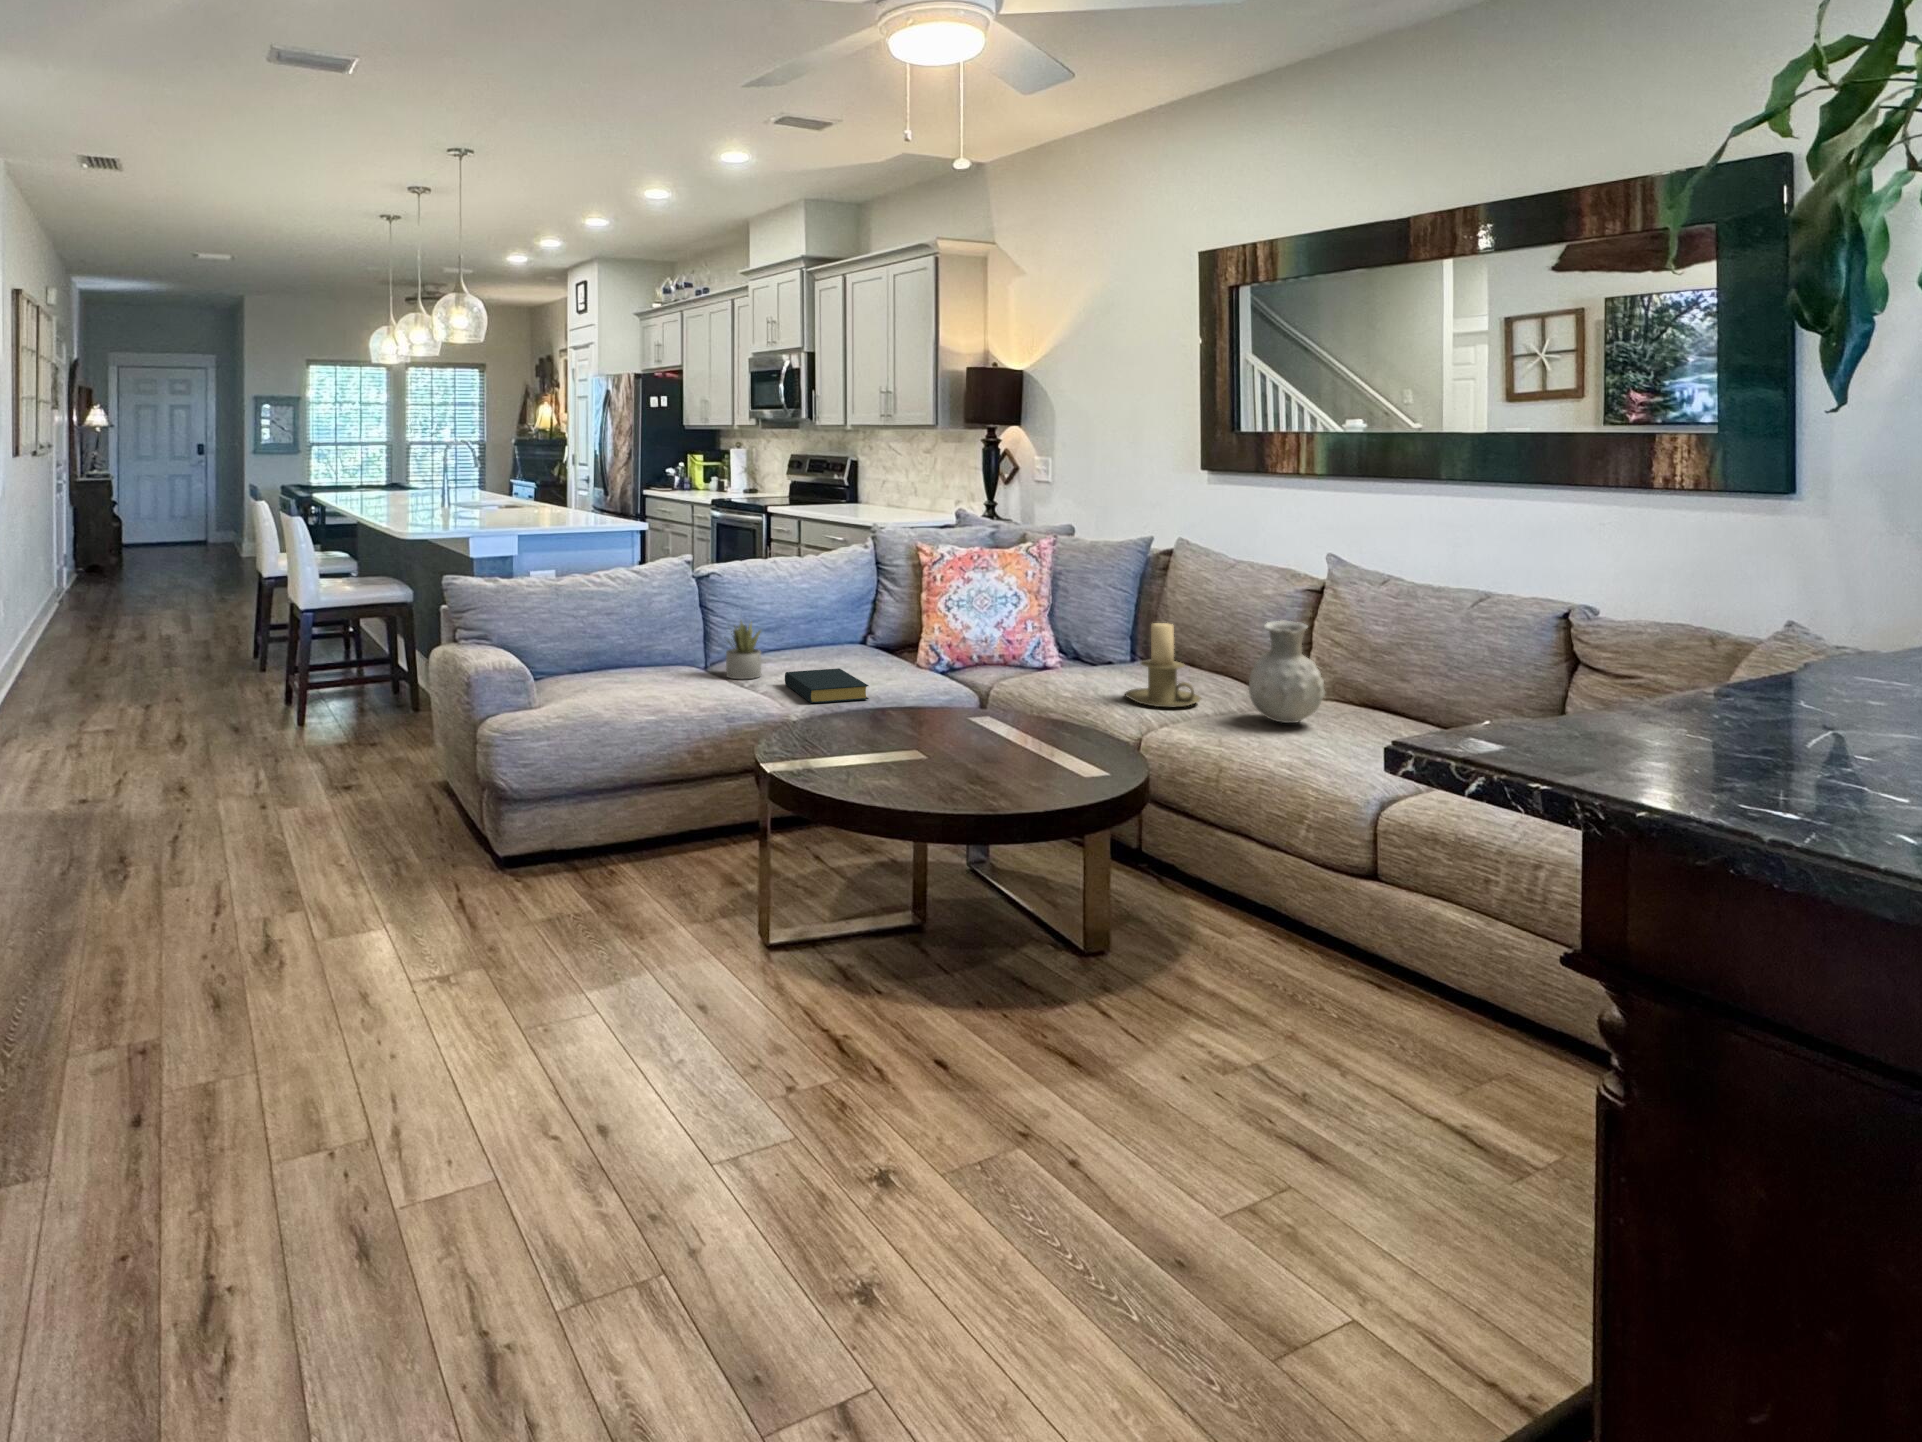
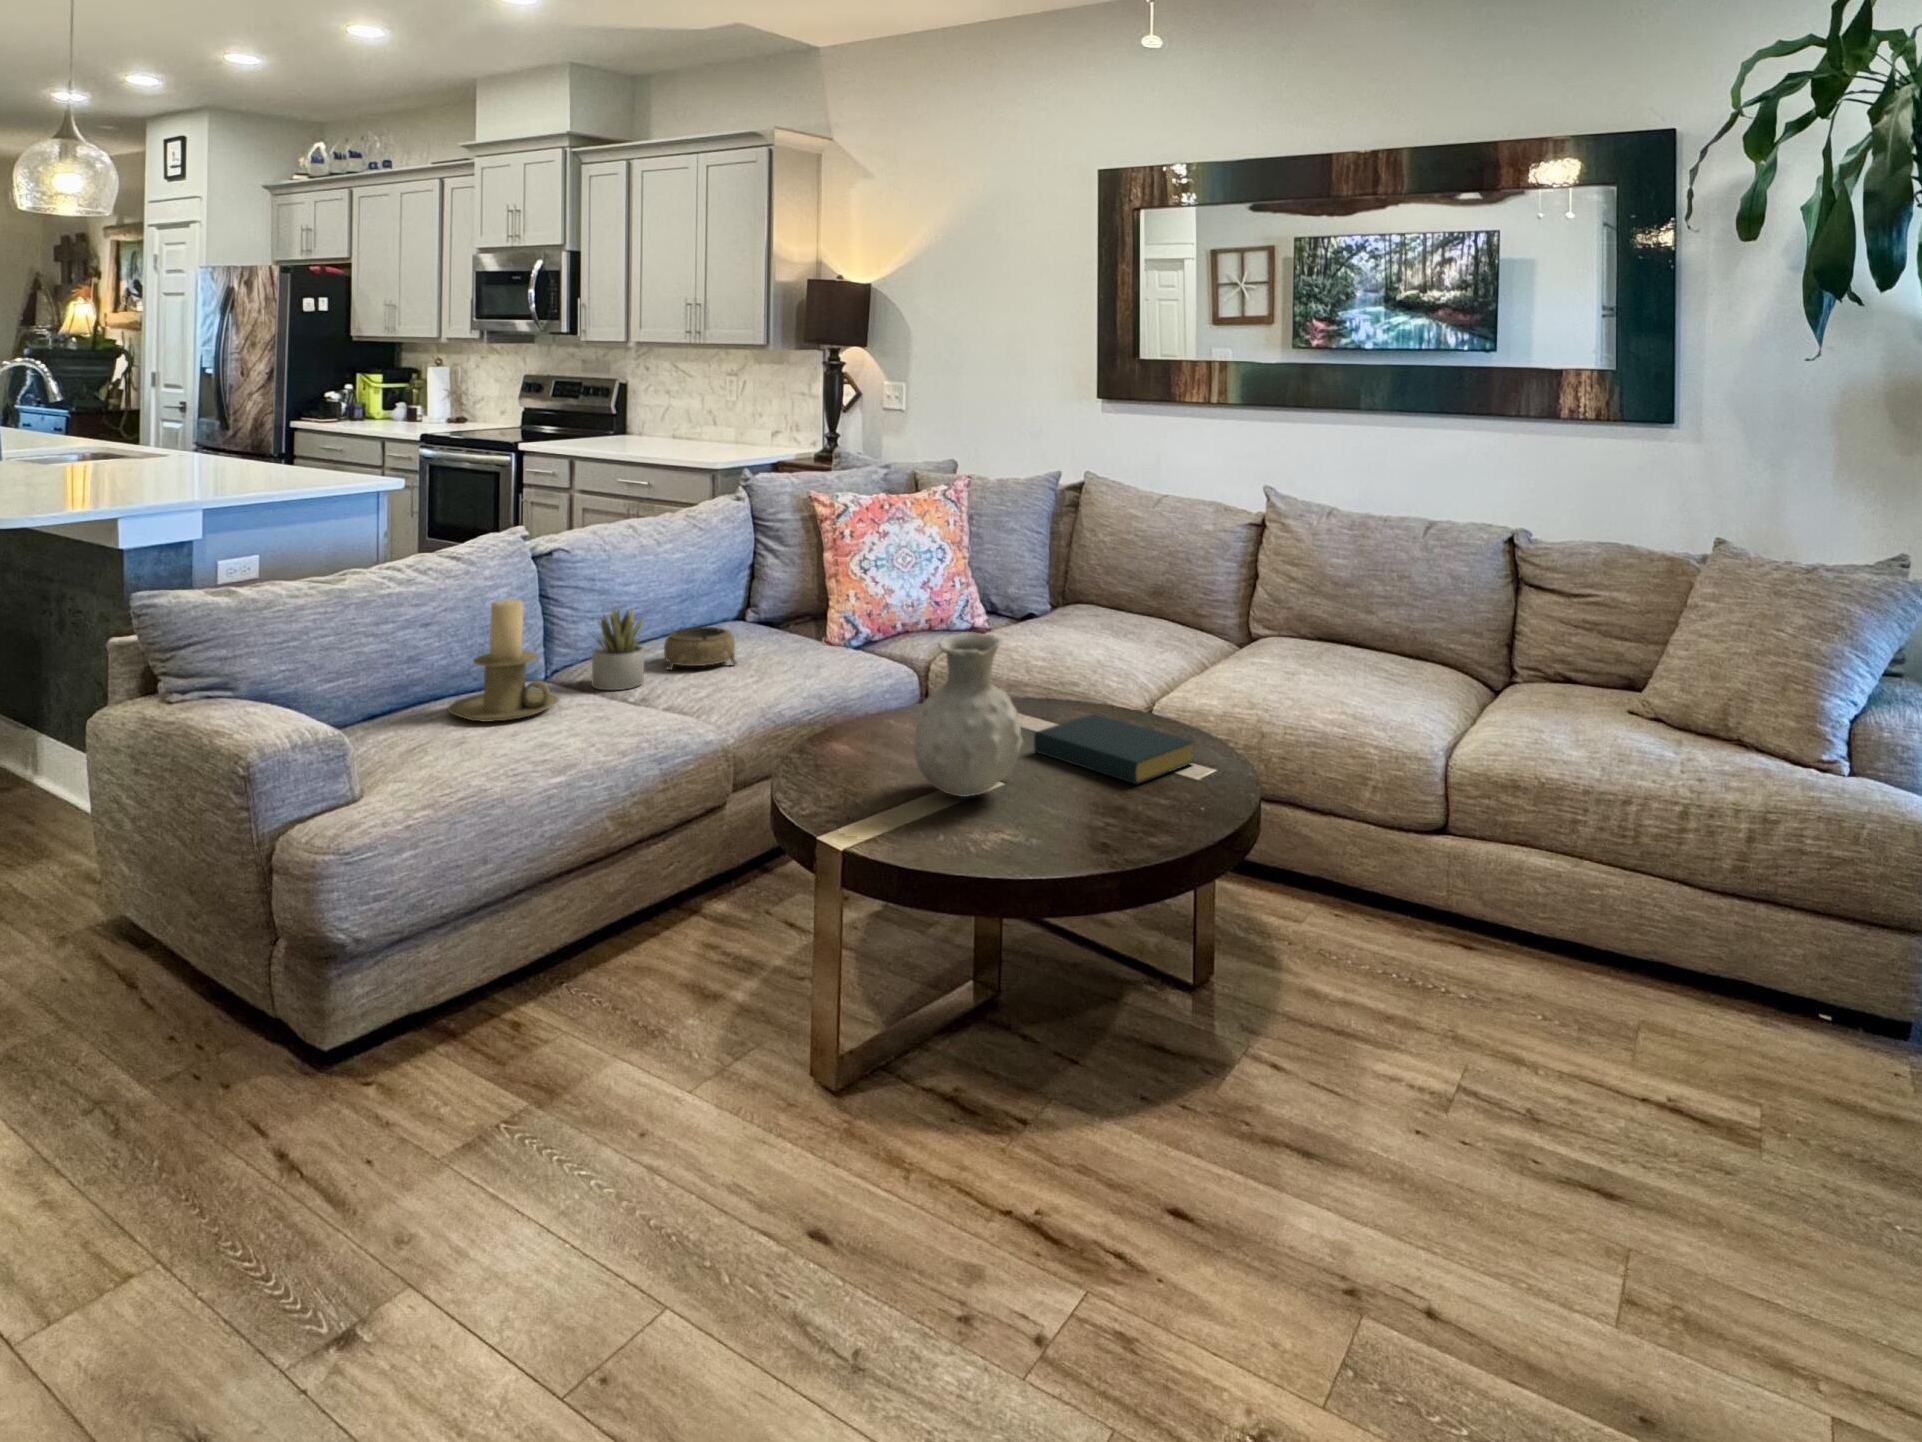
vase: present [1249,621,1325,723] -> present [914,632,1023,797]
candle holder: present [1125,623,1201,707] -> present [448,600,559,722]
decorative bowl: none [783,643,835,672] -> present [664,627,737,670]
hardback book: present [785,668,869,703] -> present [1034,714,1193,784]

